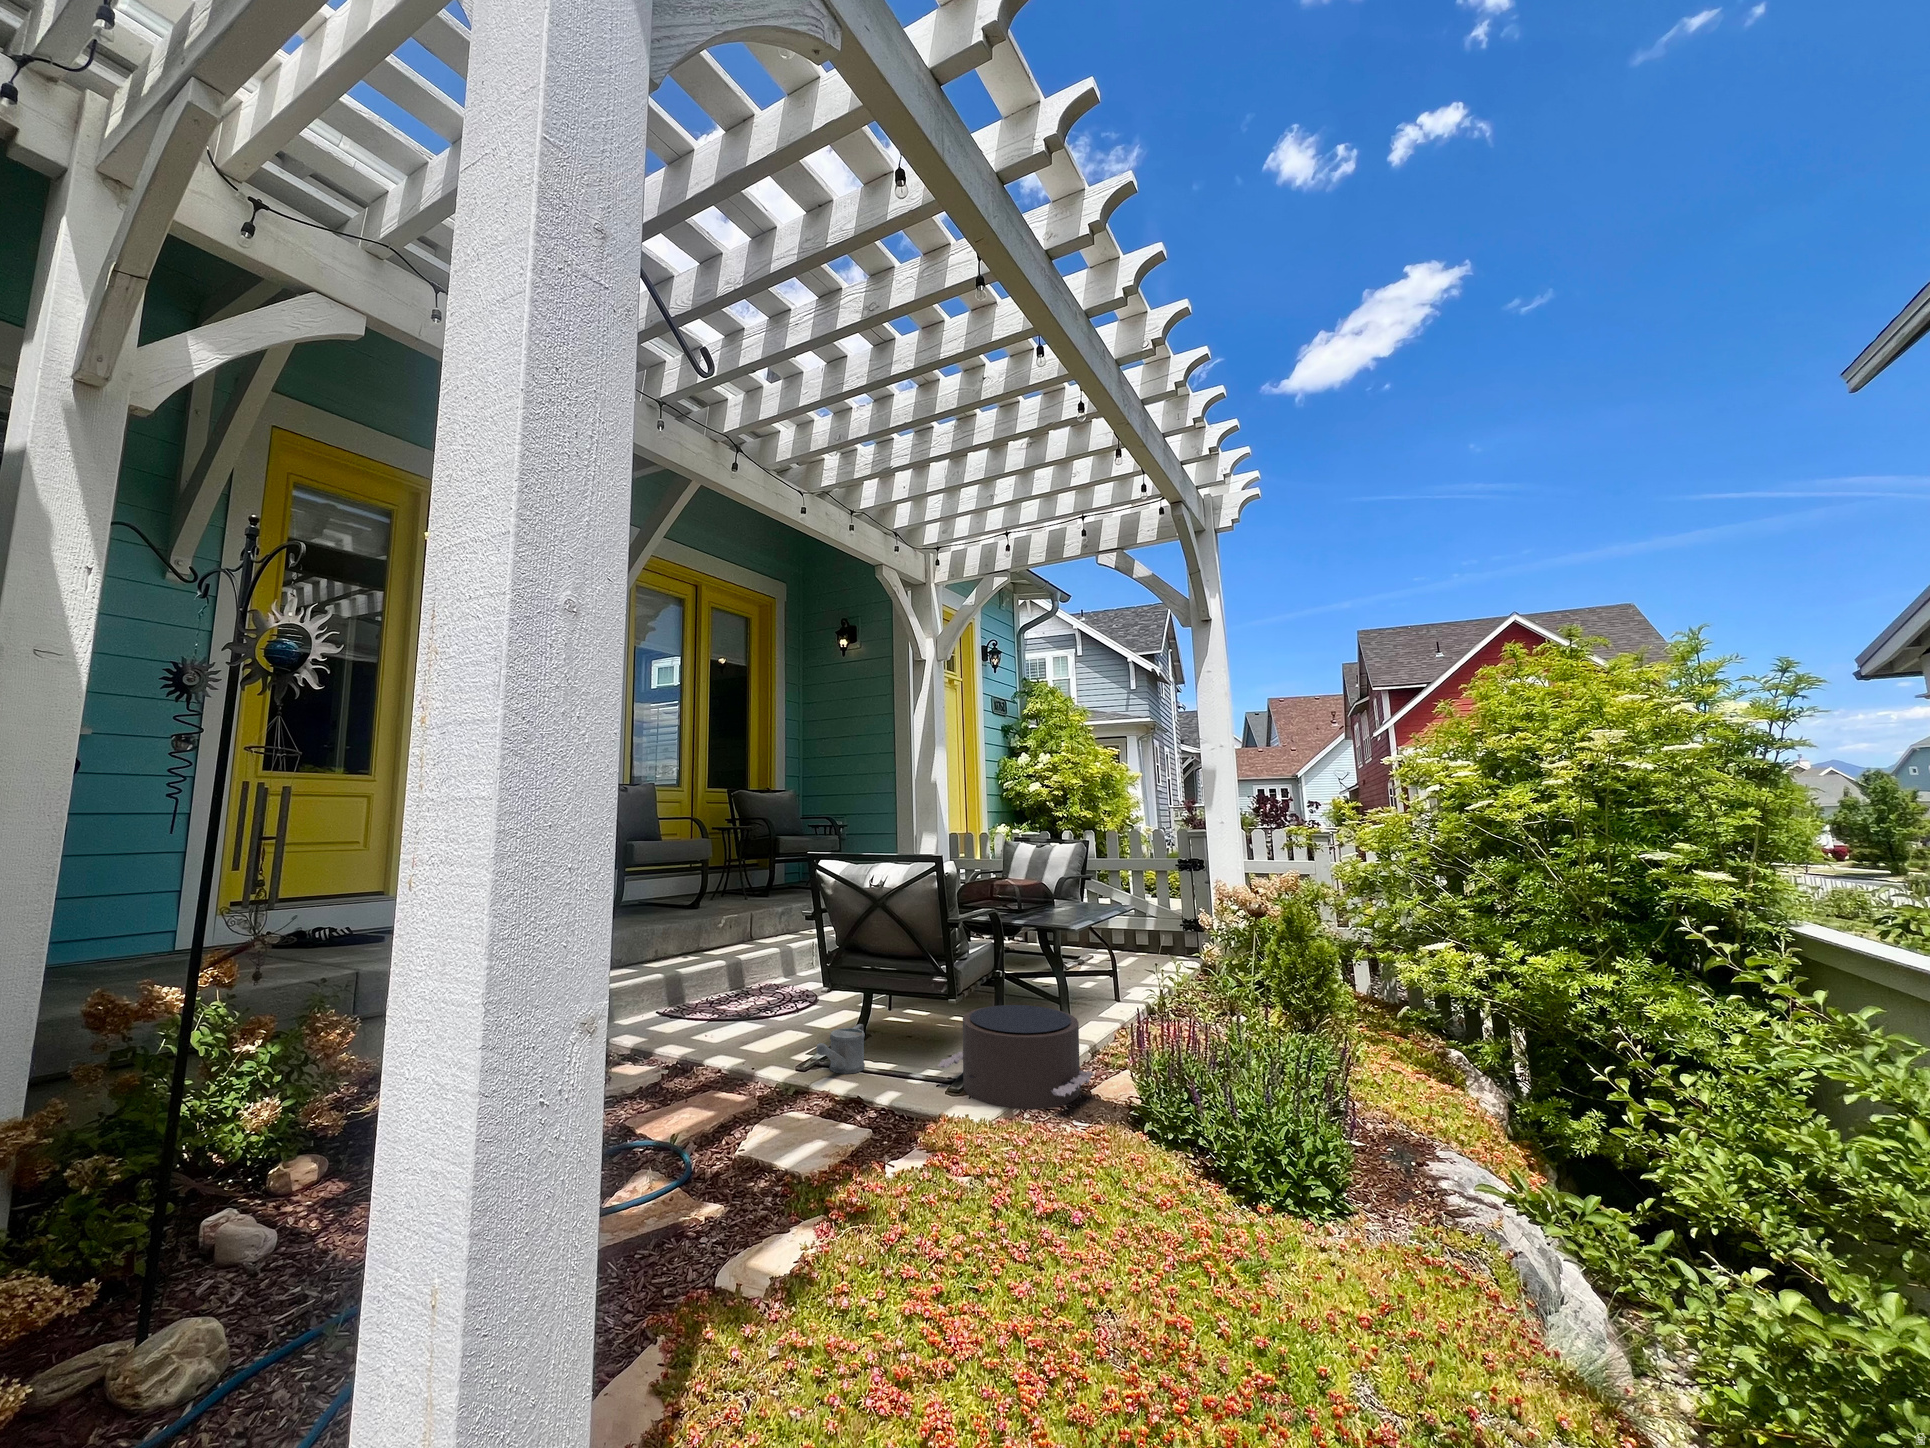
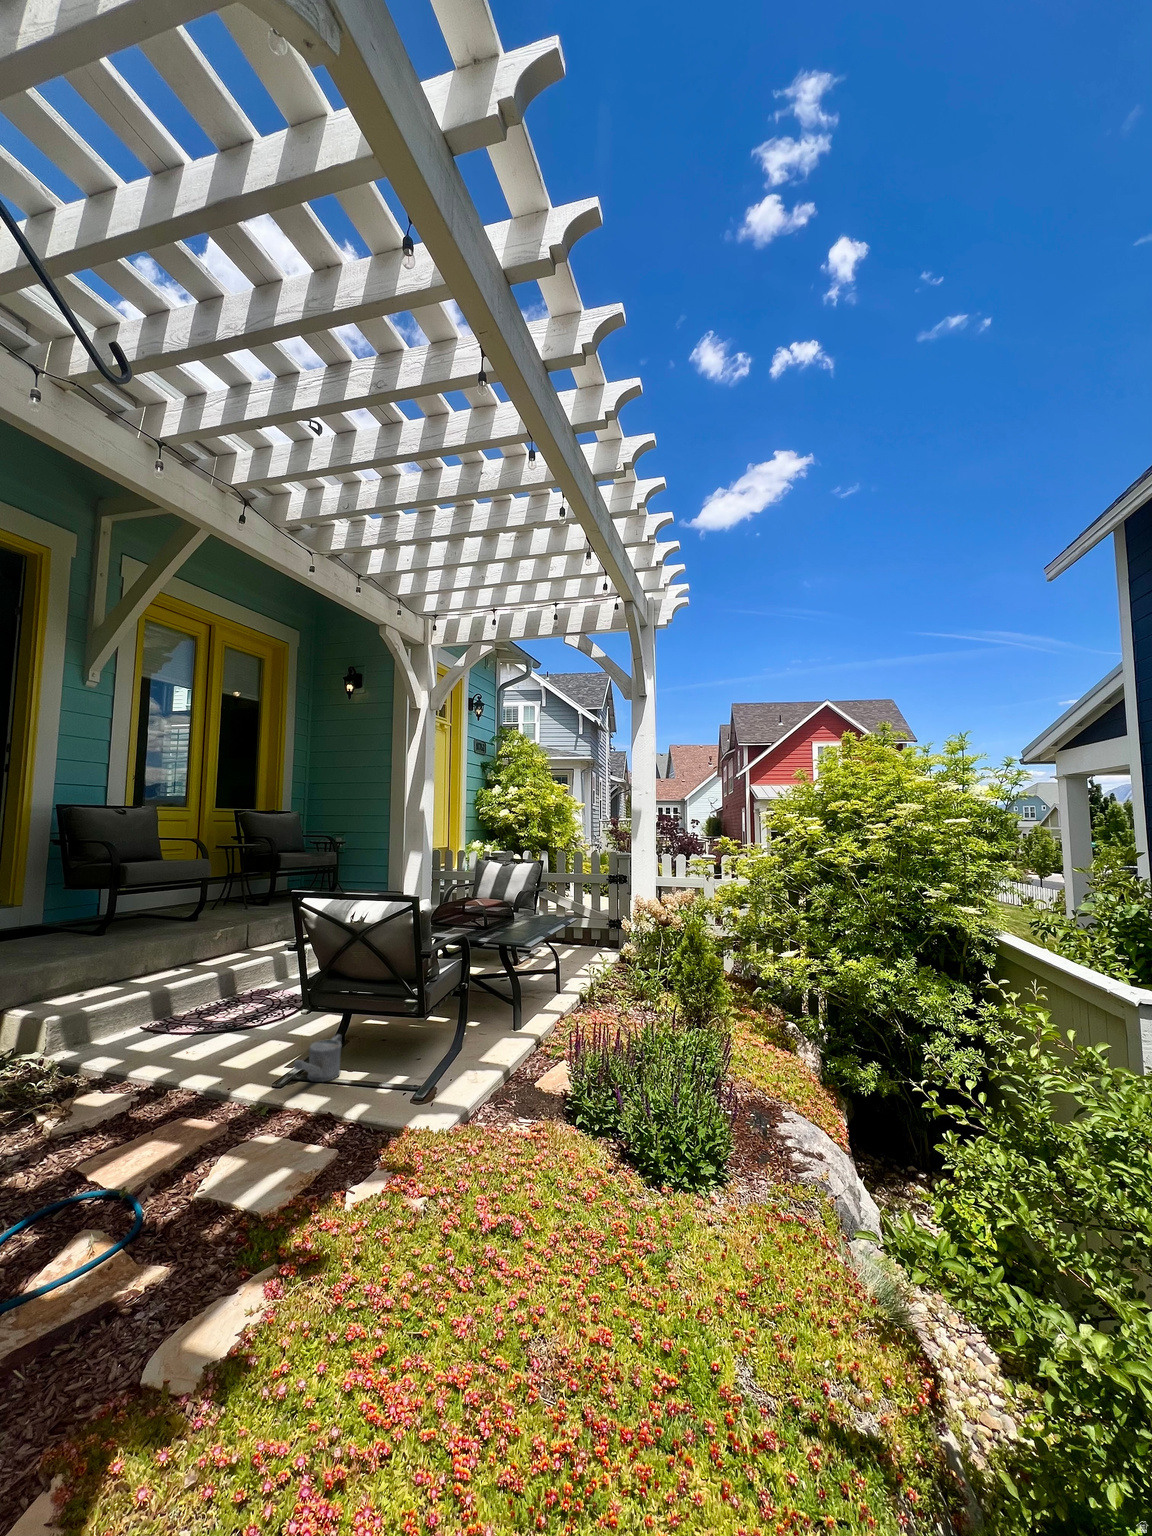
pouf: present [938,1005,1094,1109] -> none [405,1014,538,1108]

